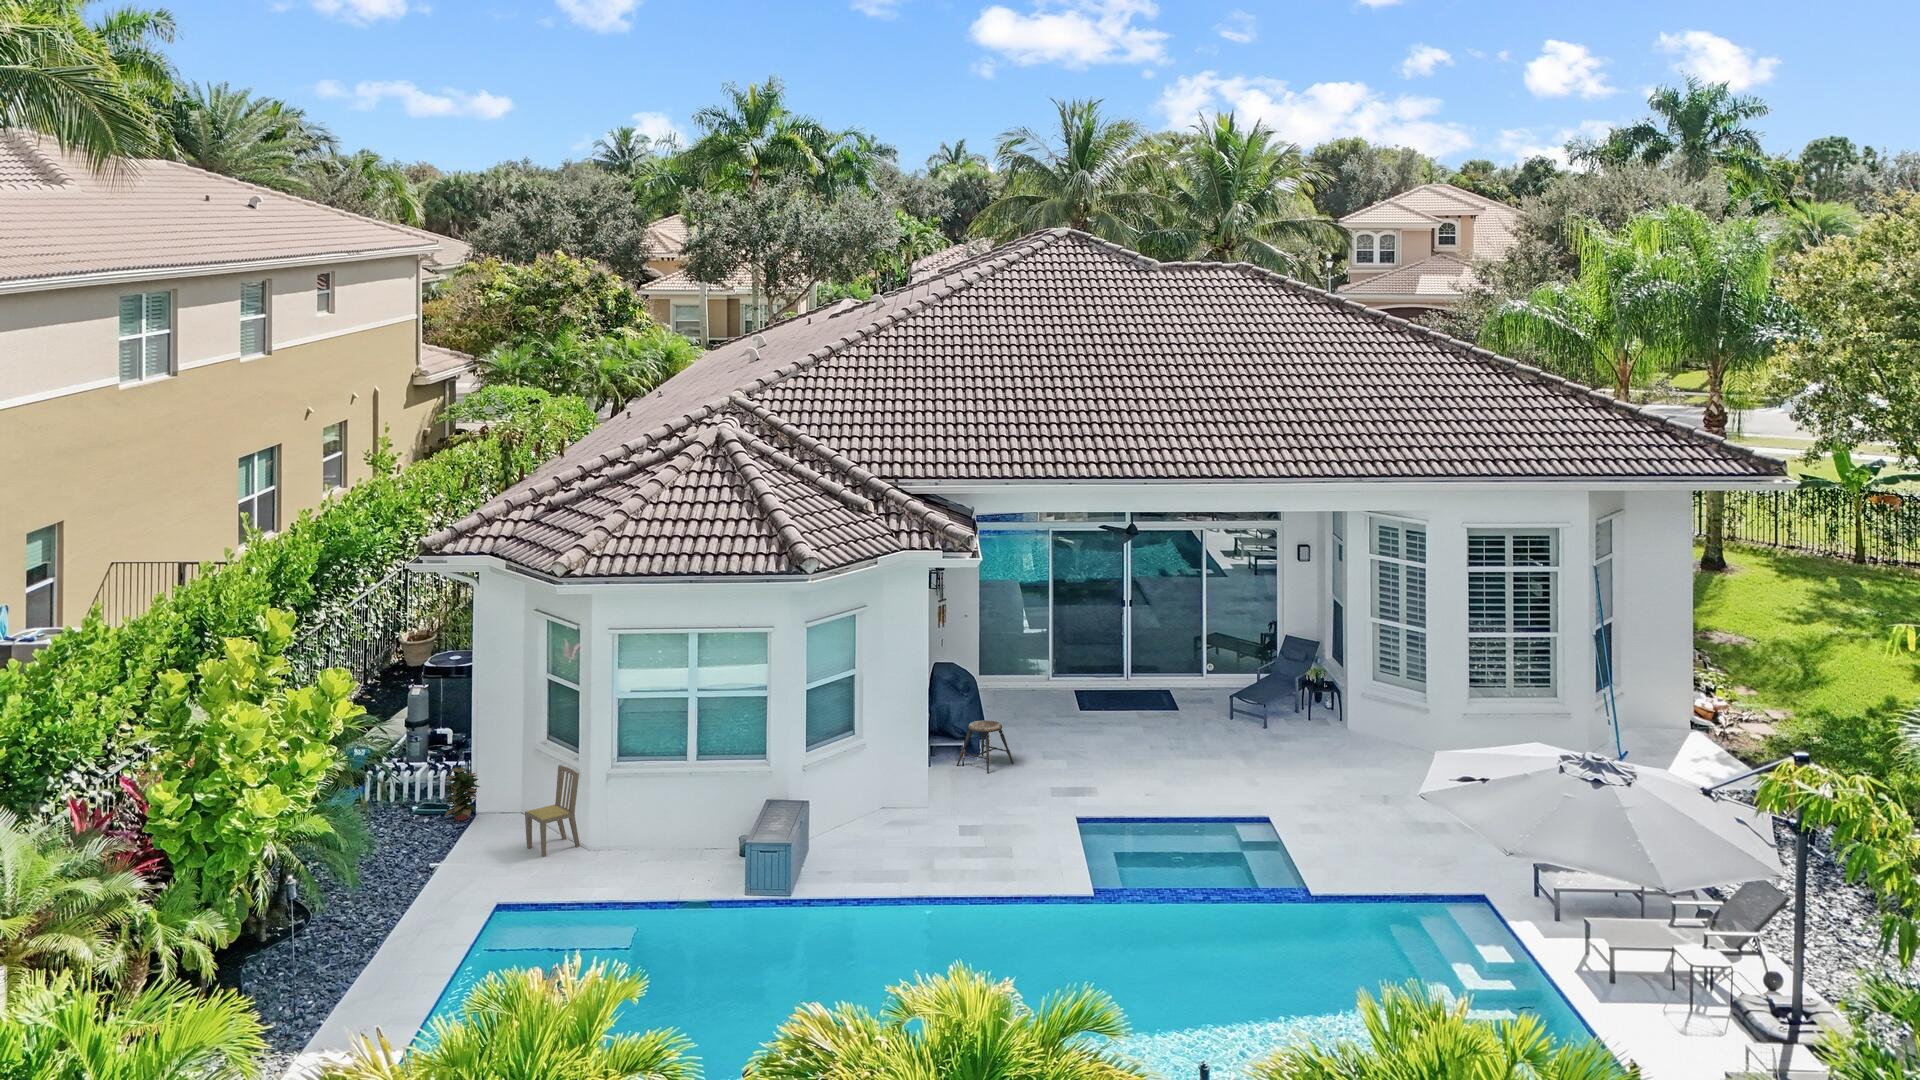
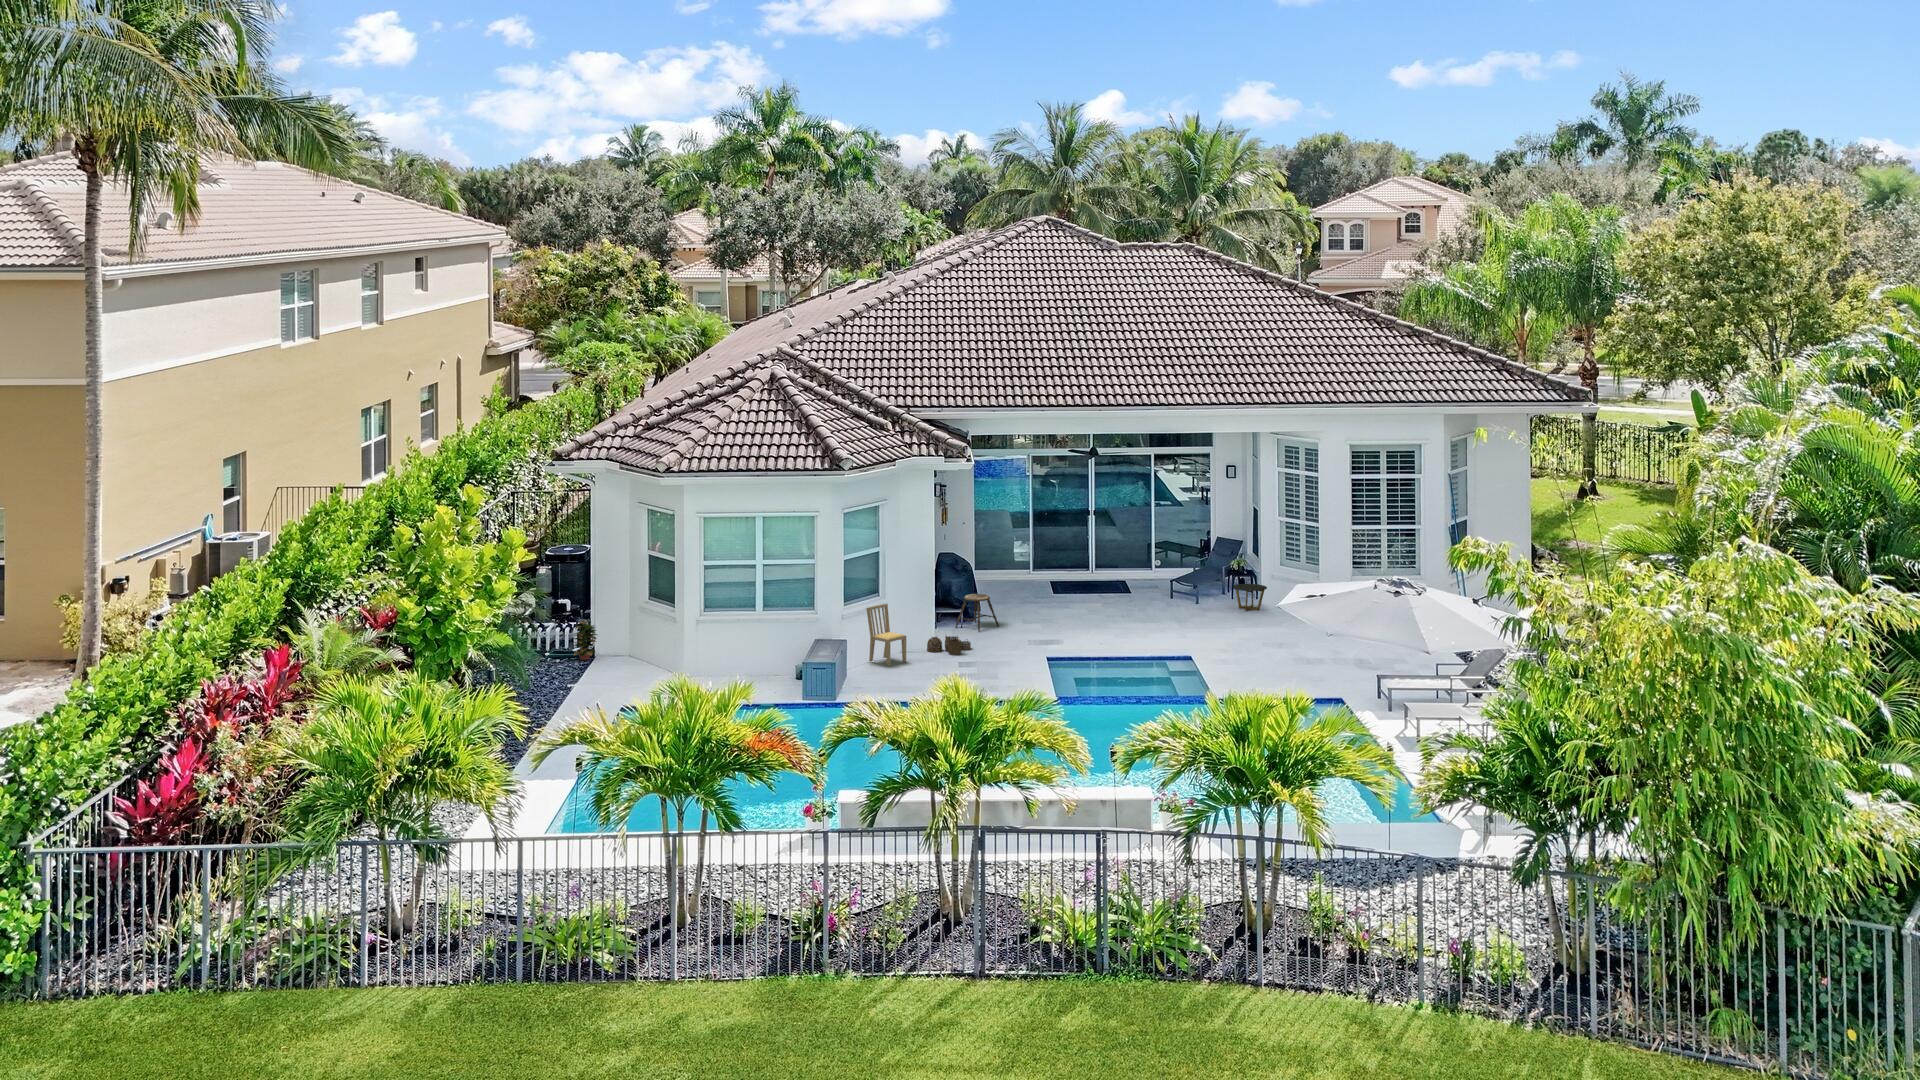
side table: none [1312,701,1357,738] -> present [1233,584,1267,611]
dining chair: present [525,765,580,856] -> present [866,604,906,666]
woven basket: none [920,785,978,814] -> present [927,636,971,655]

